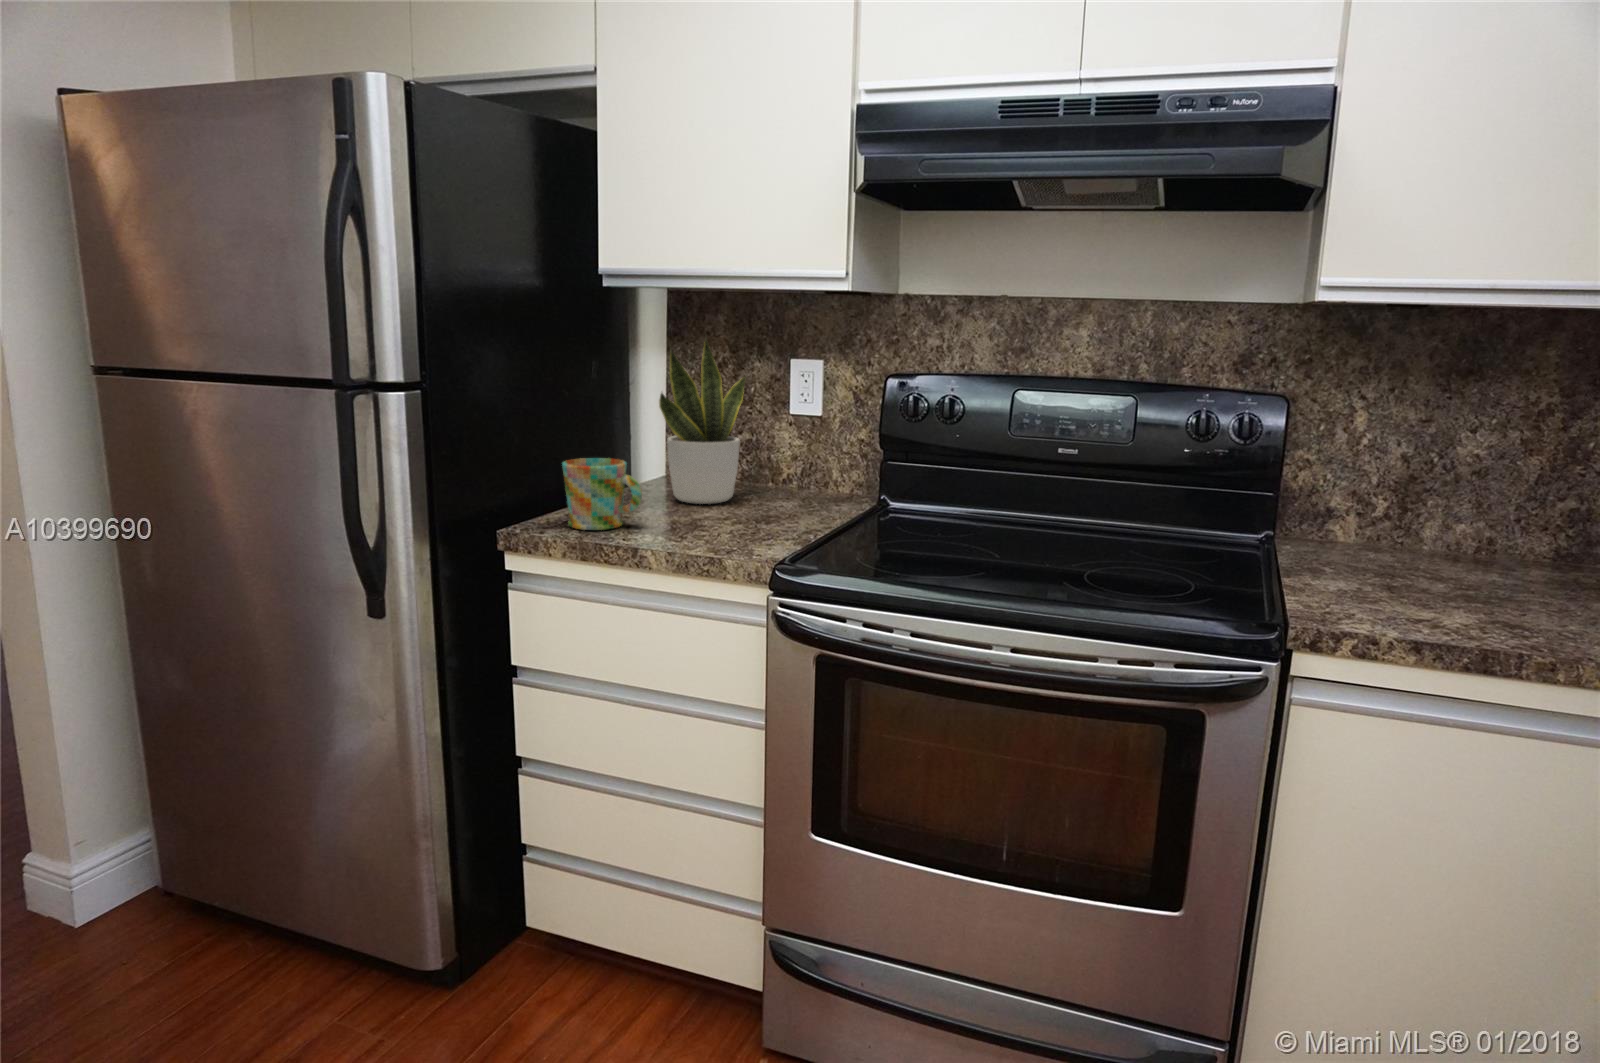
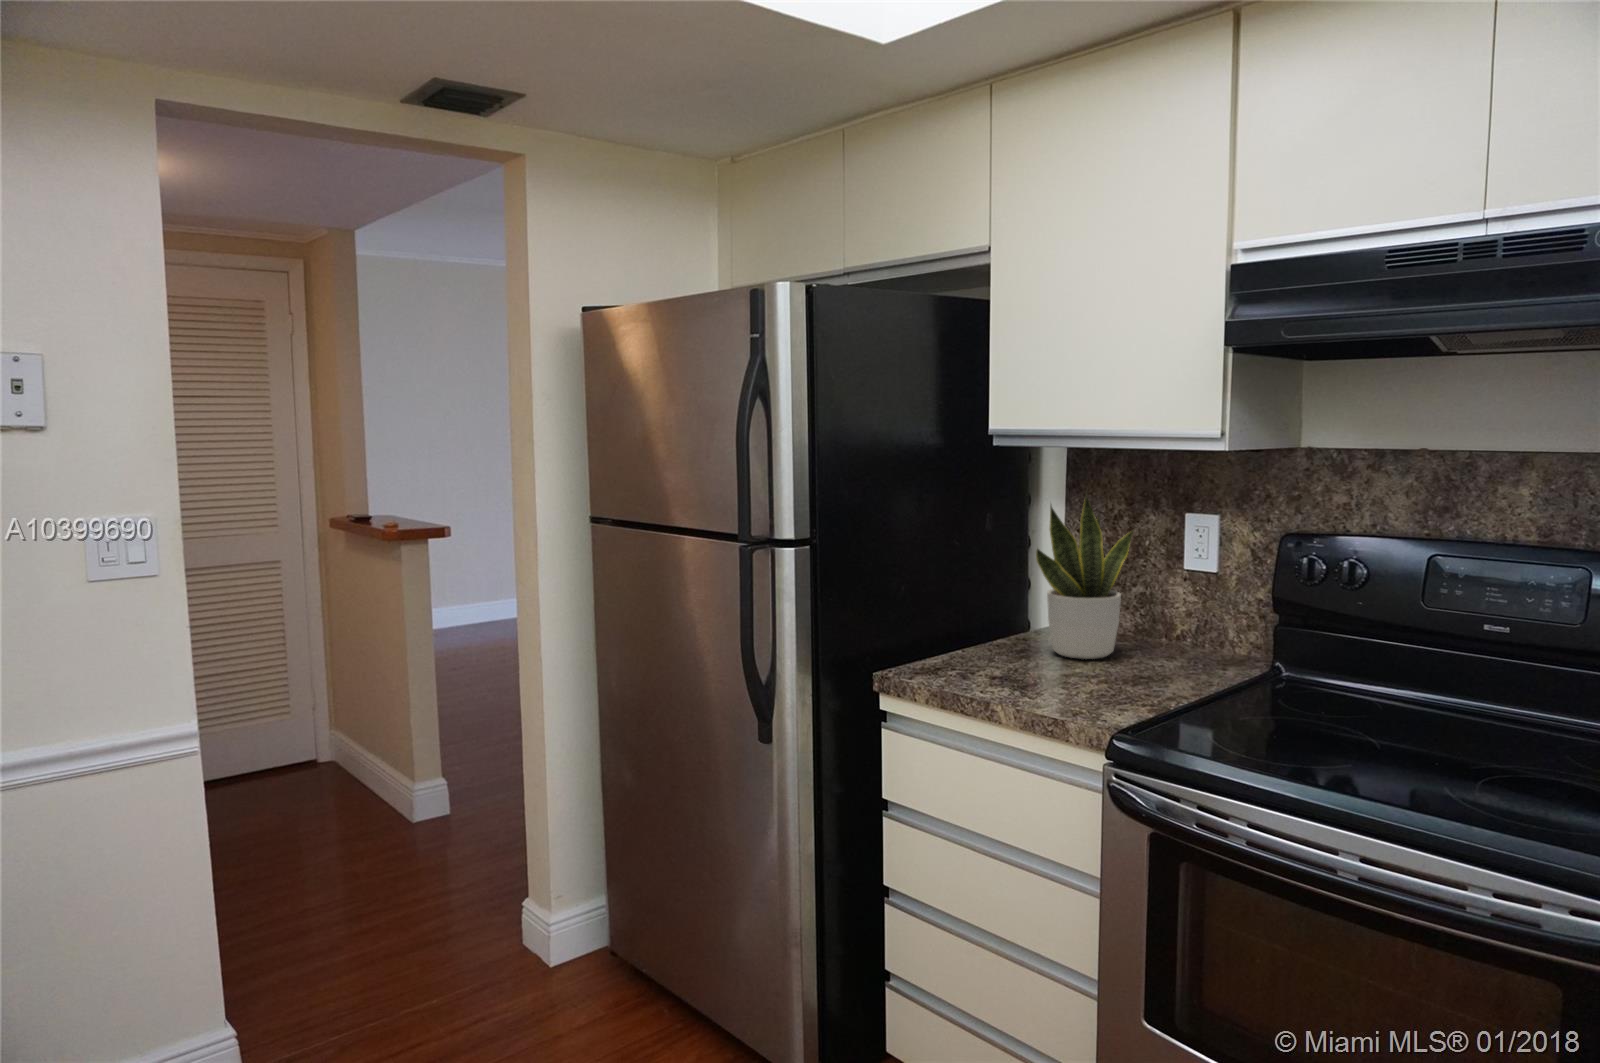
mug: present [562,458,642,530] -> none [933,610,1005,680]

